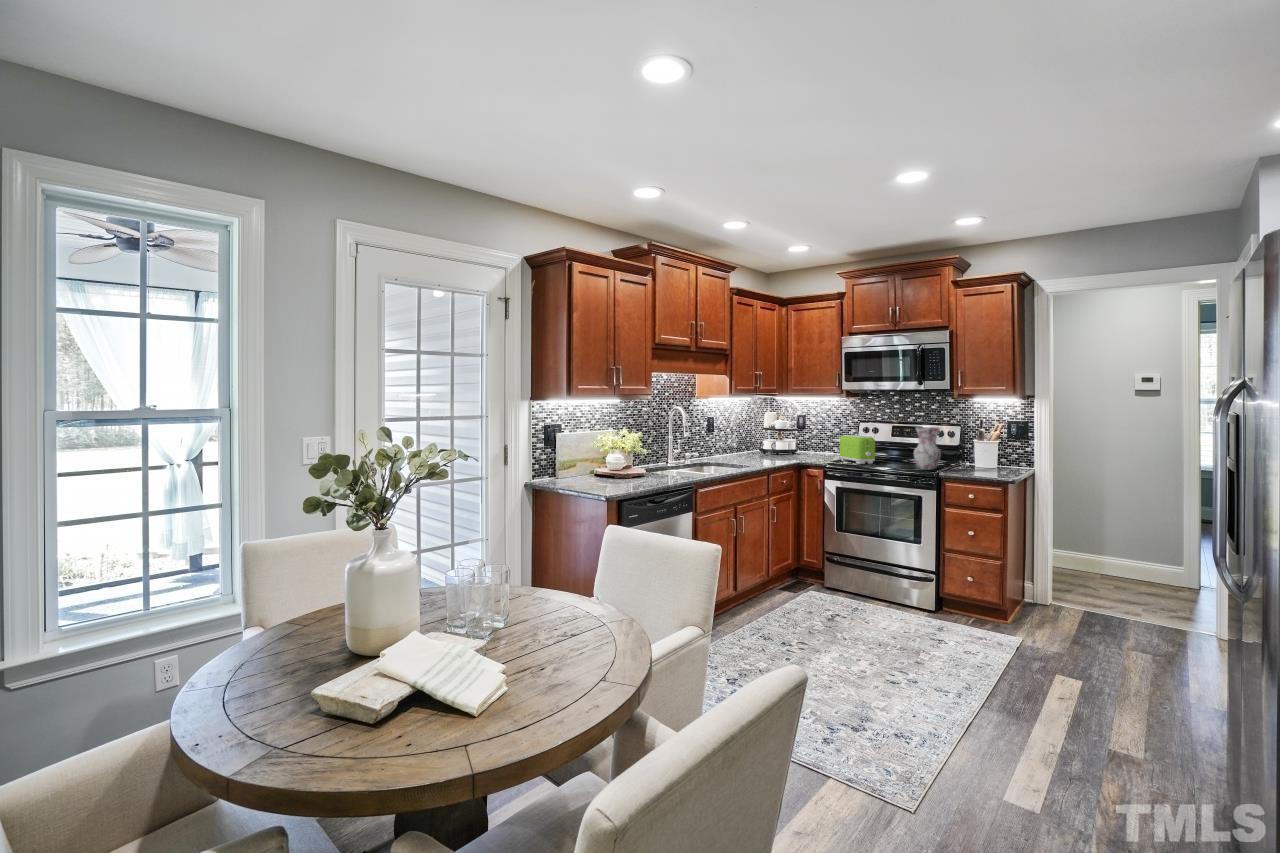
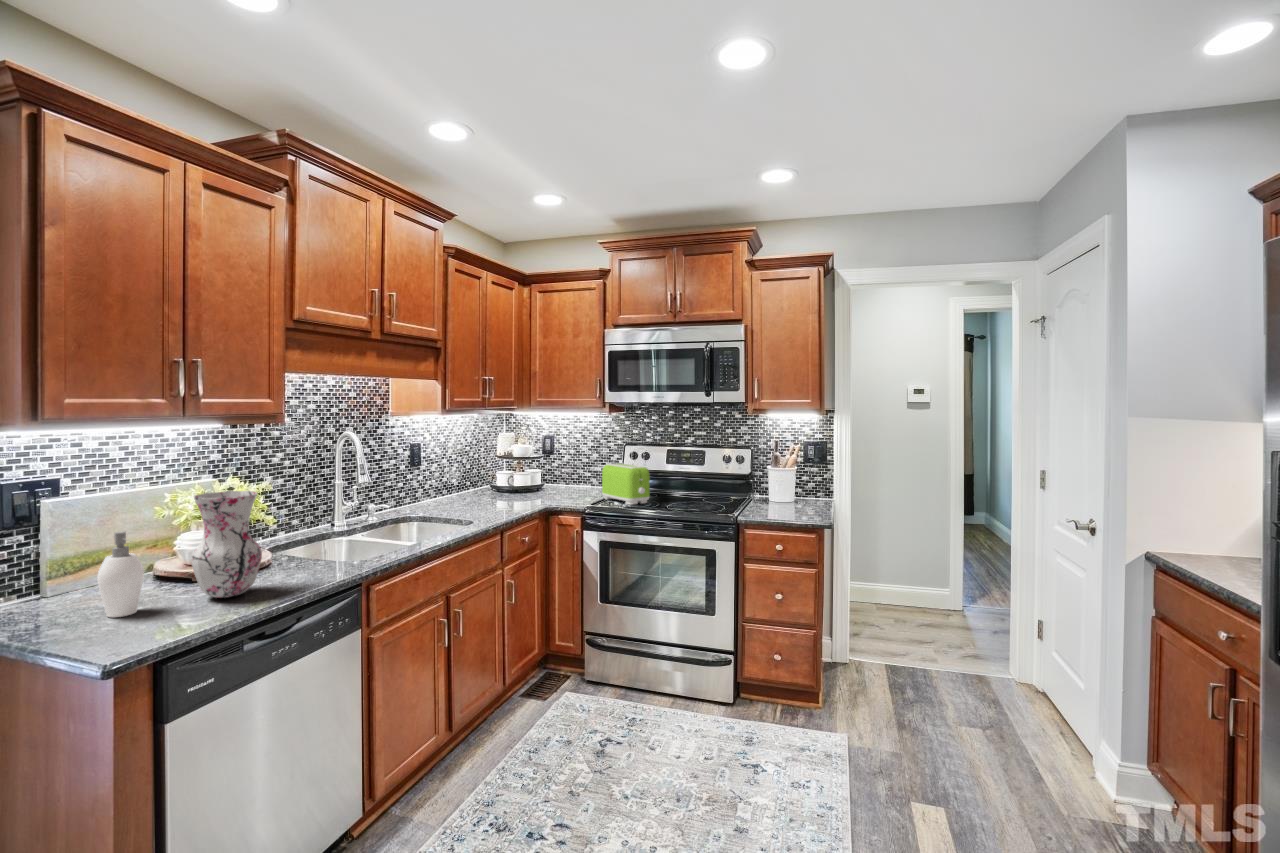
vase: present [914,427,941,470] -> present [191,491,262,598]
soap dispenser: none [582,448,599,487] -> present [98,531,144,617]

